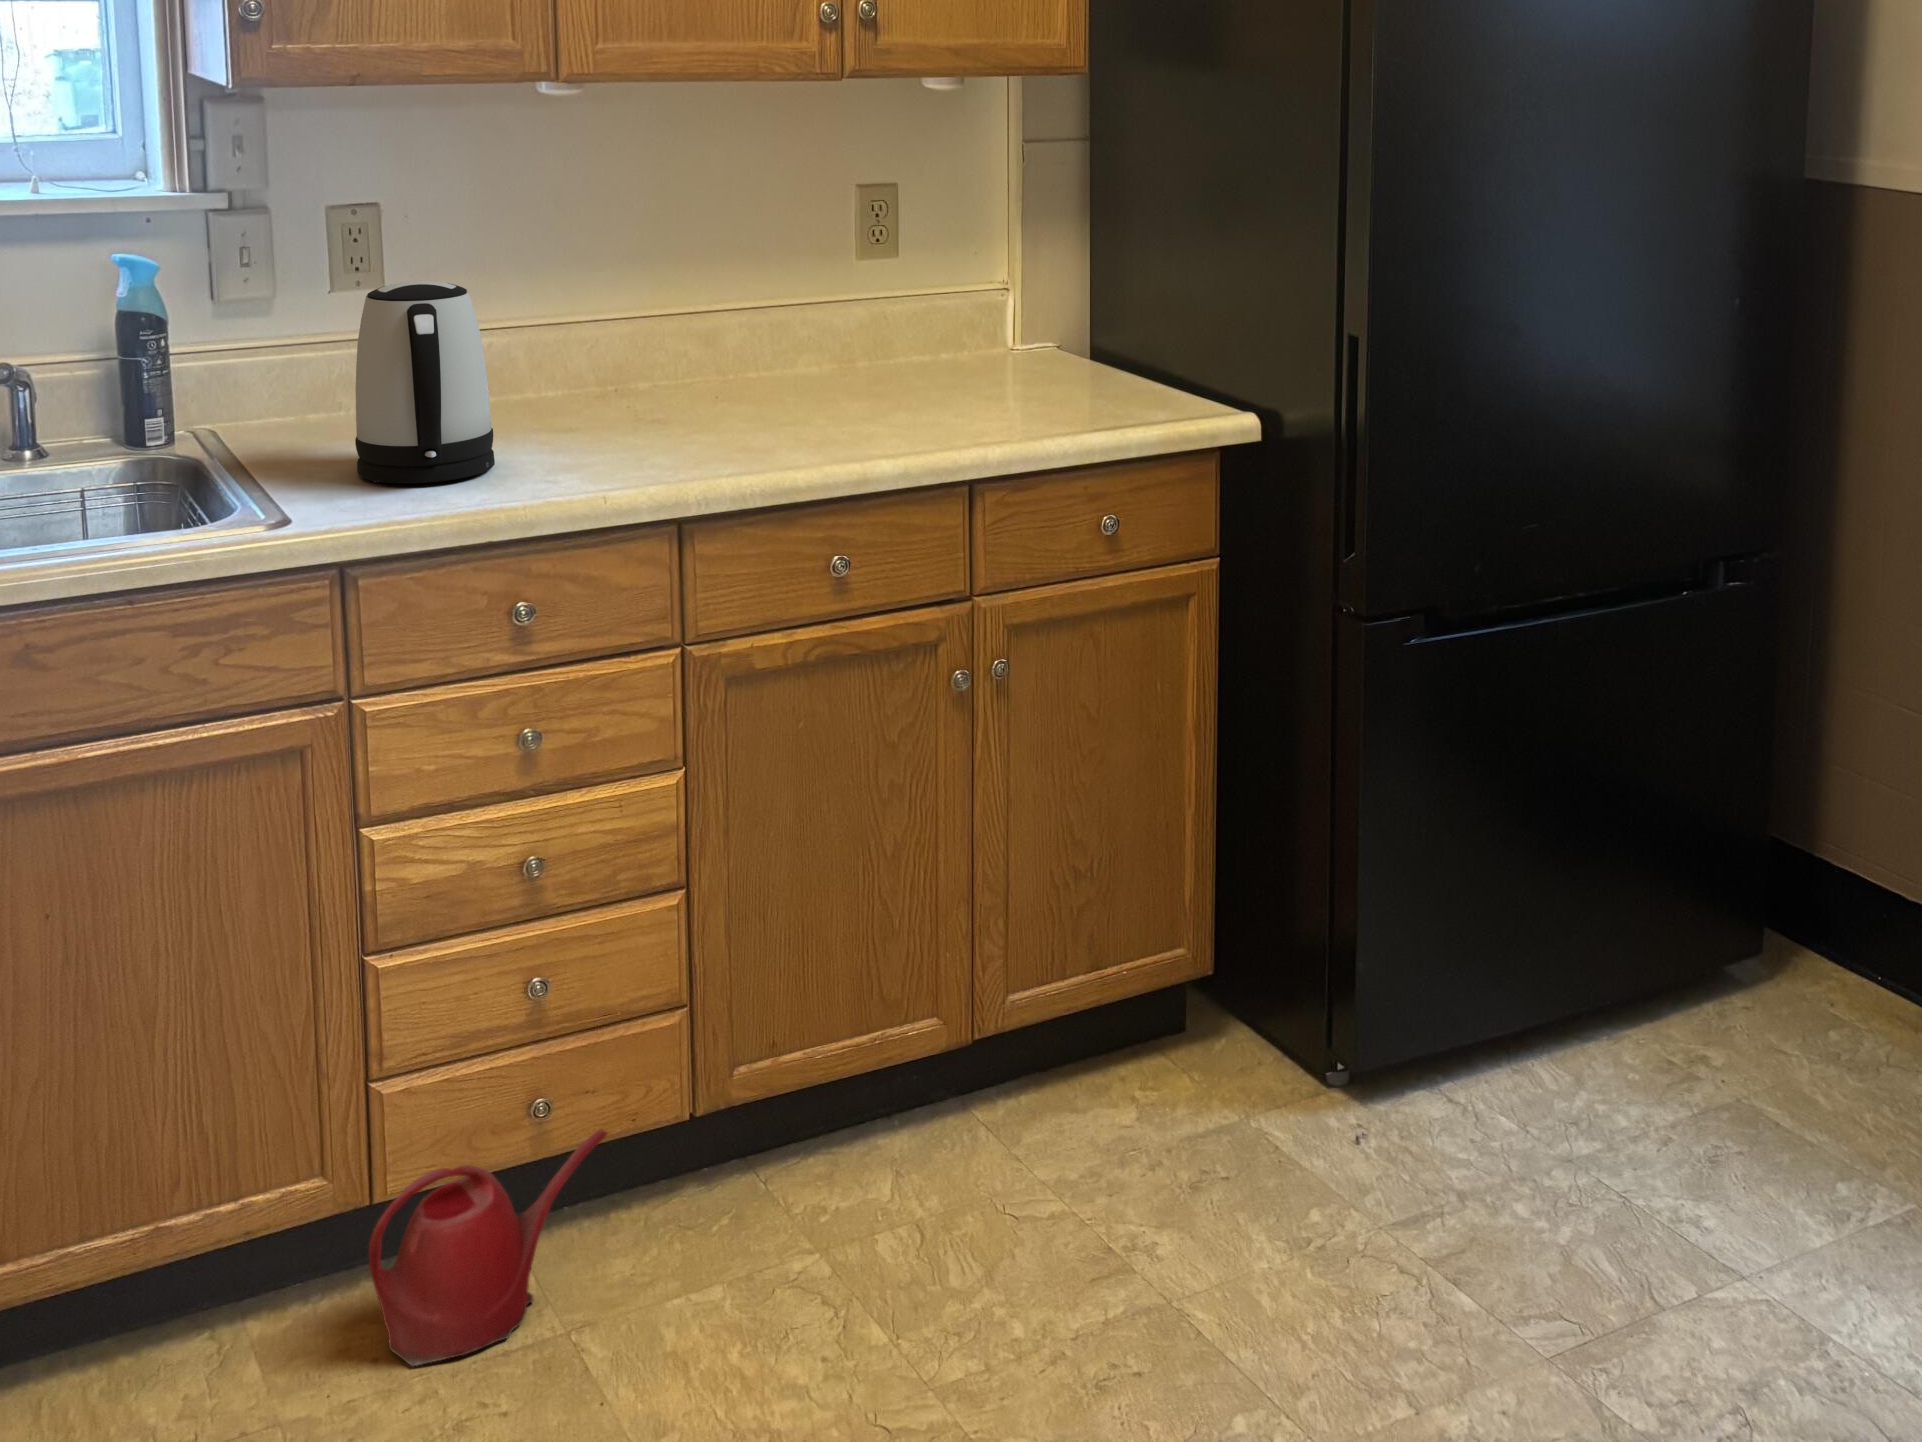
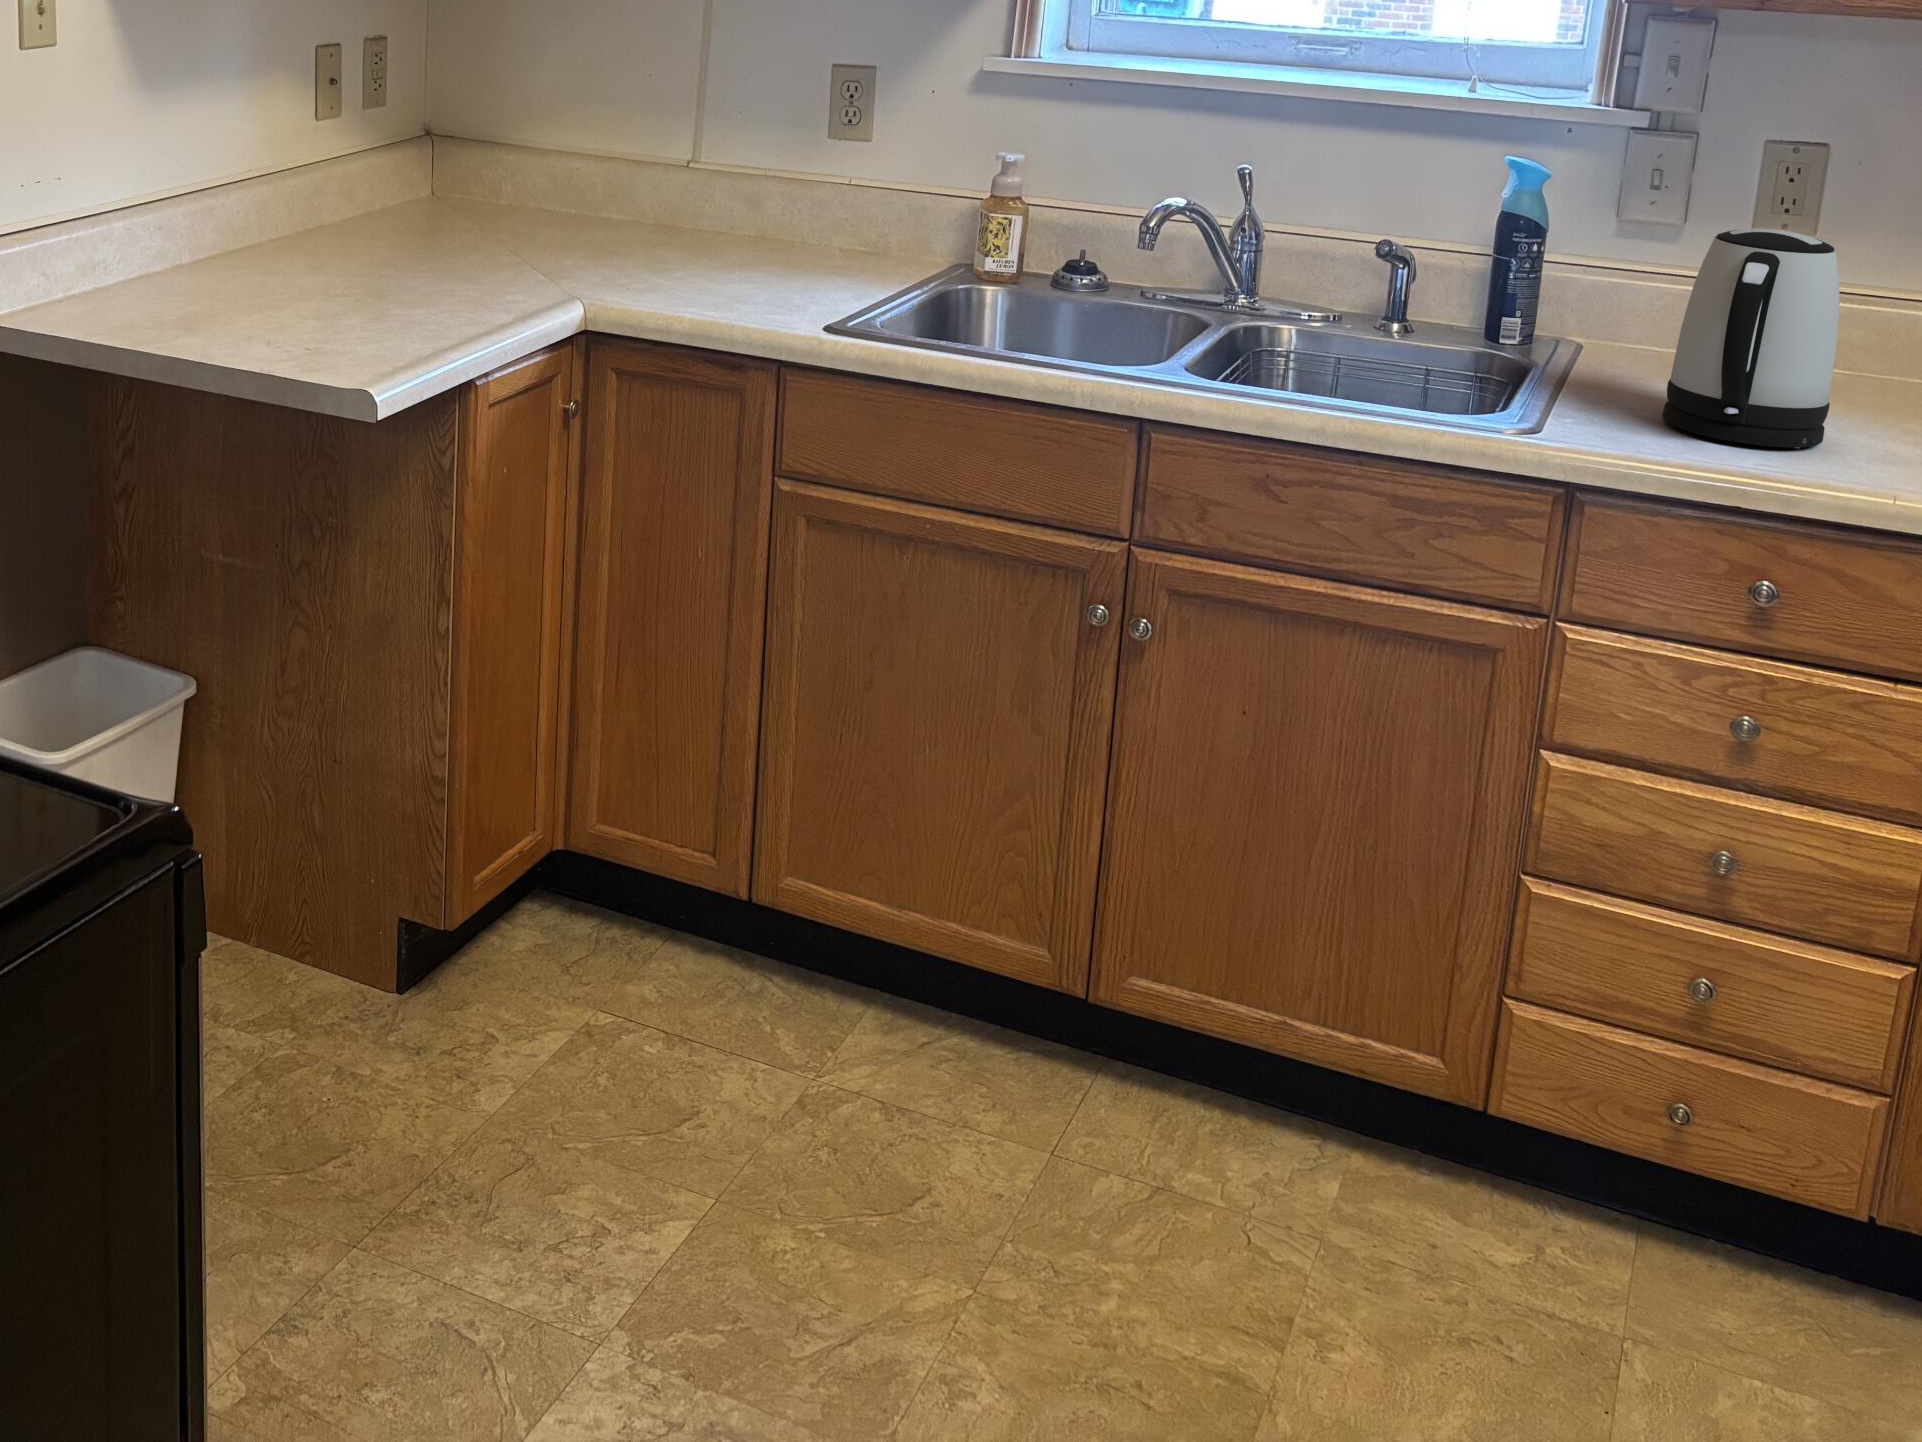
watering can: present [369,1129,608,1366] -> none [1433,1106,1736,1310]

